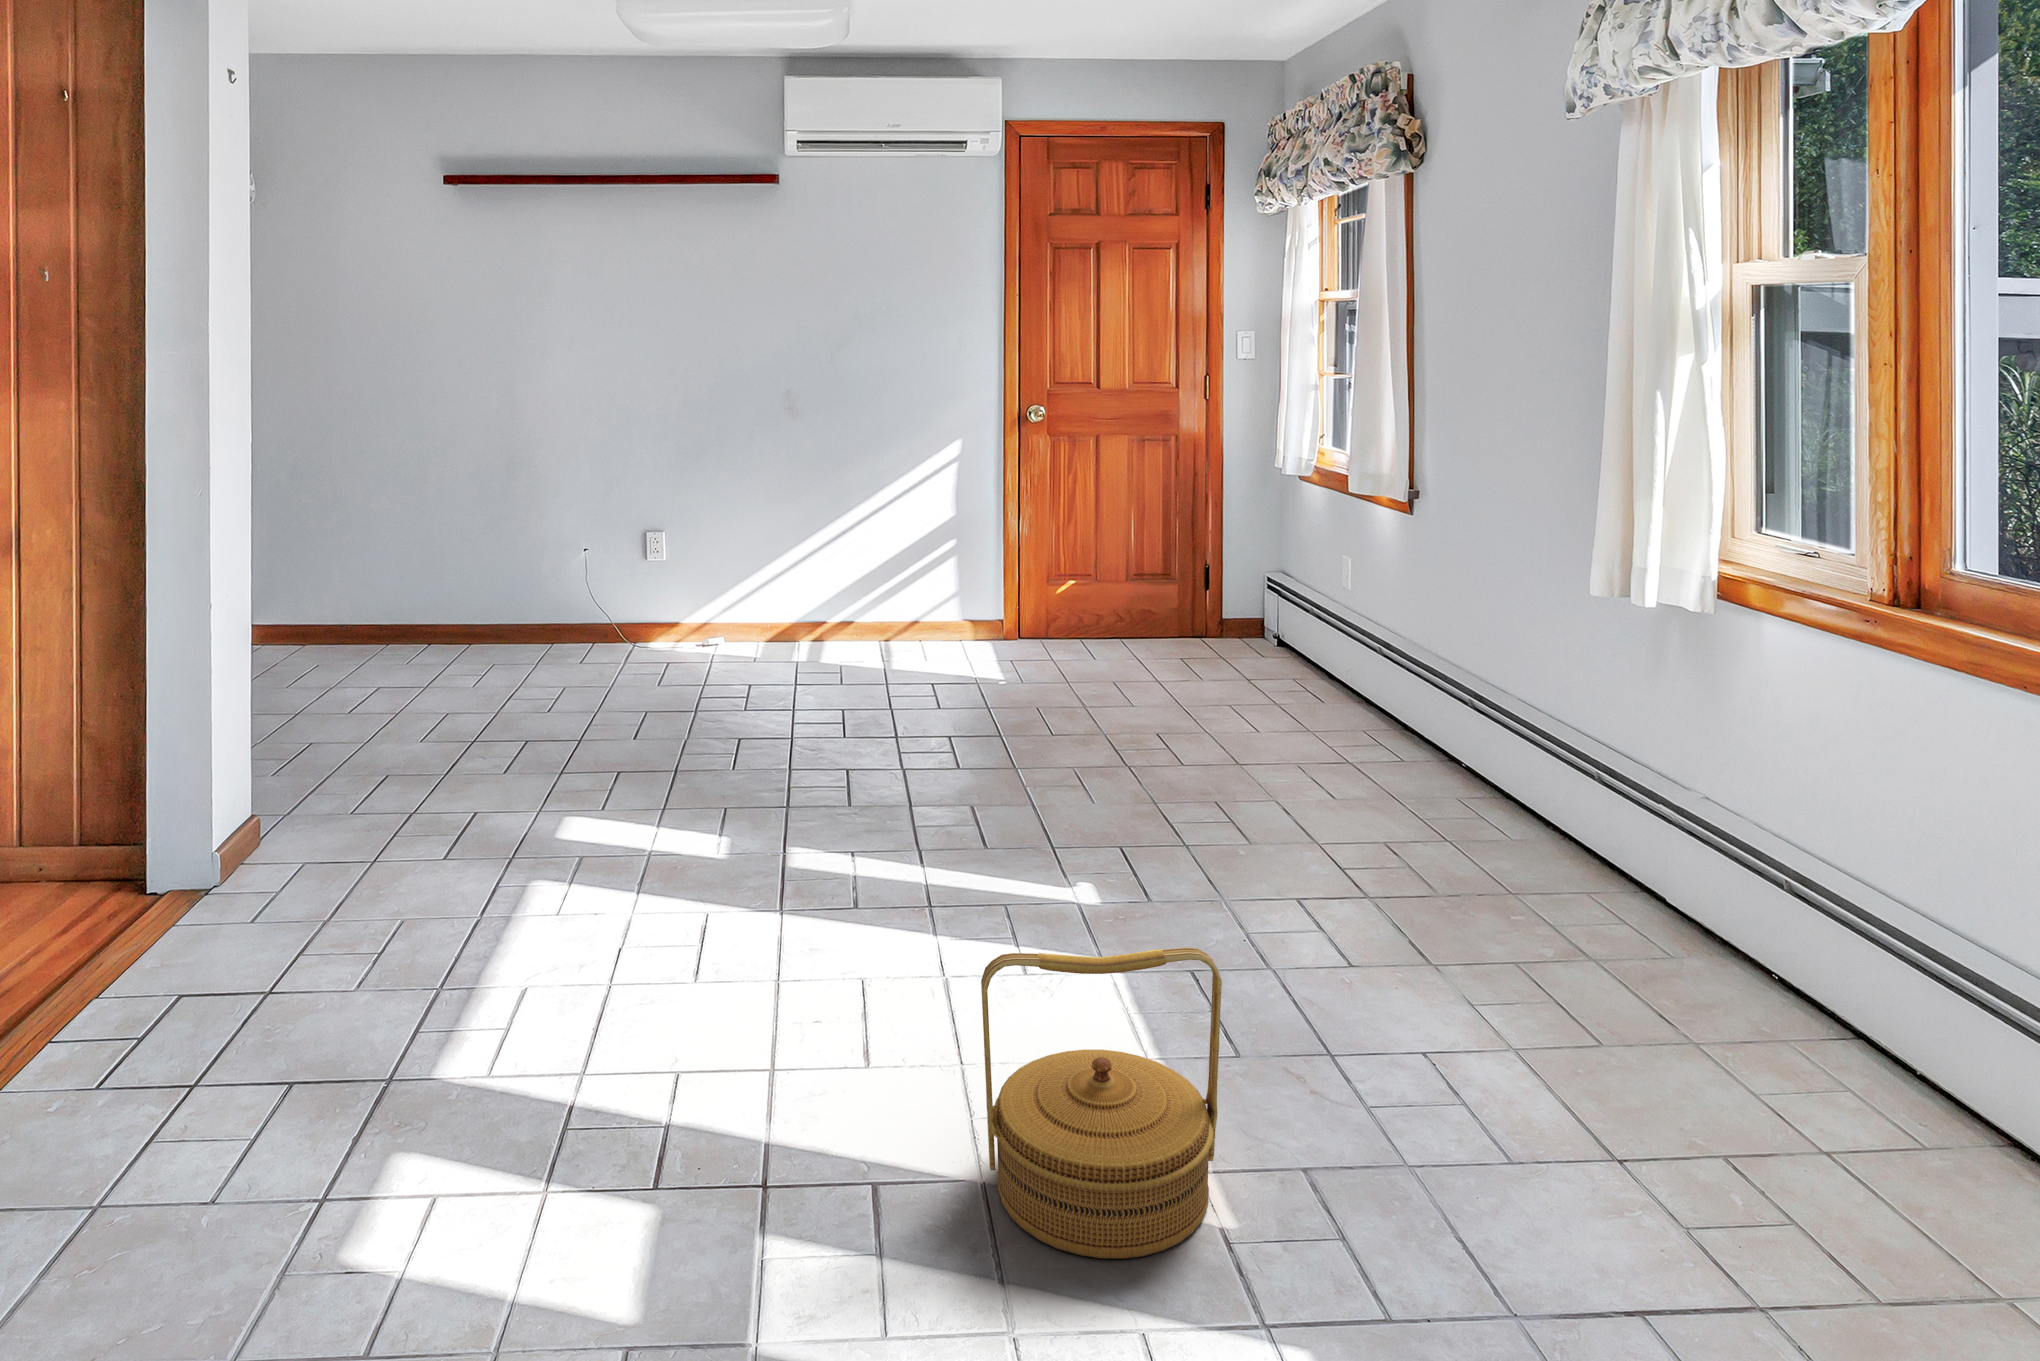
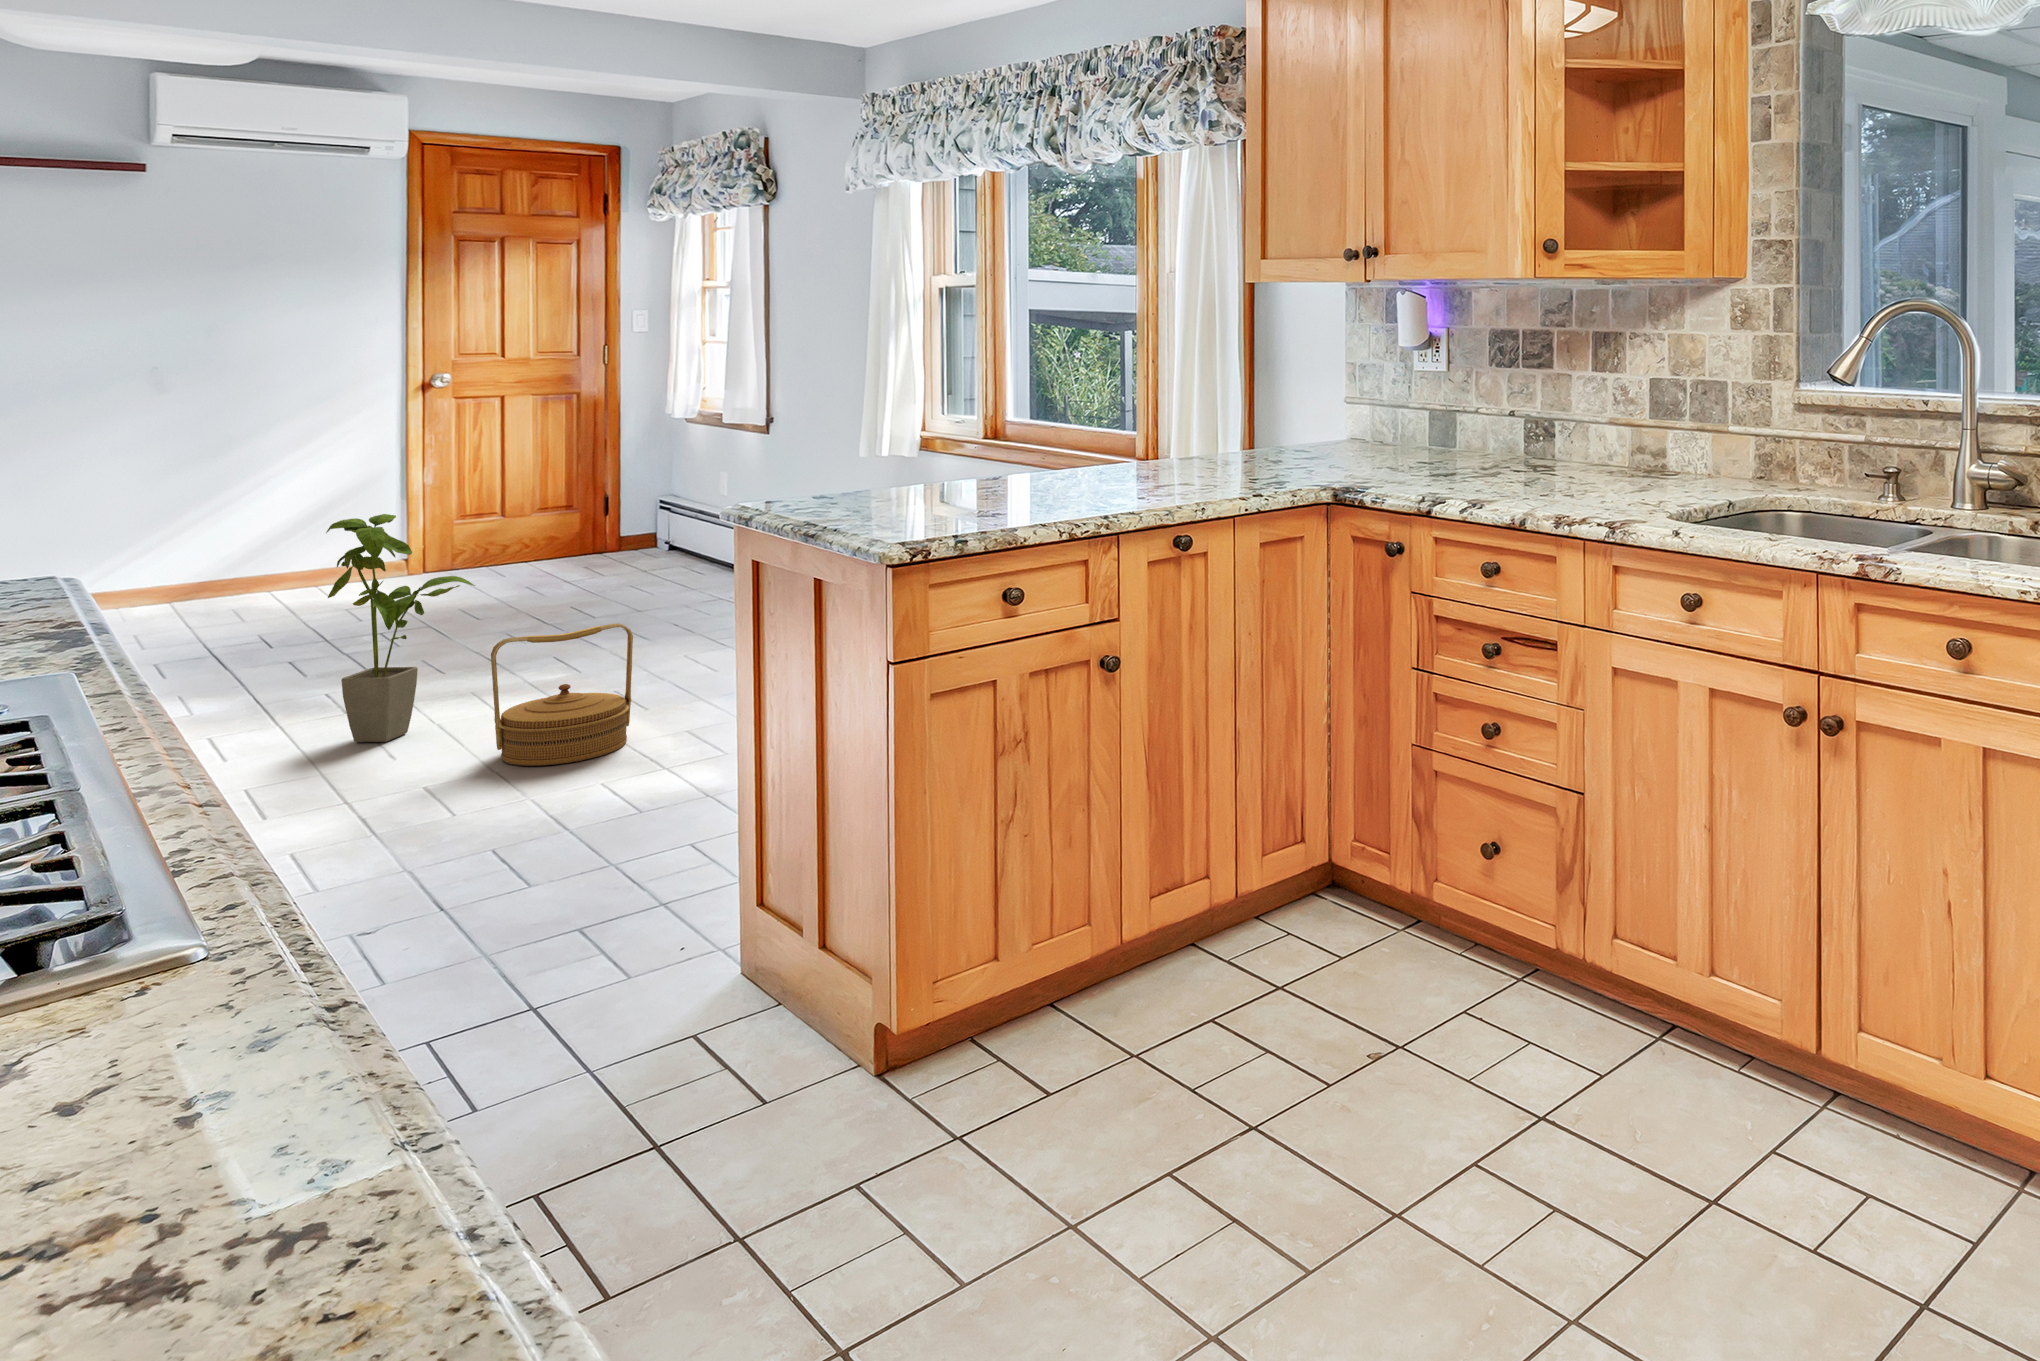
house plant: none [790,657,989,1034] -> present [326,514,475,742]

